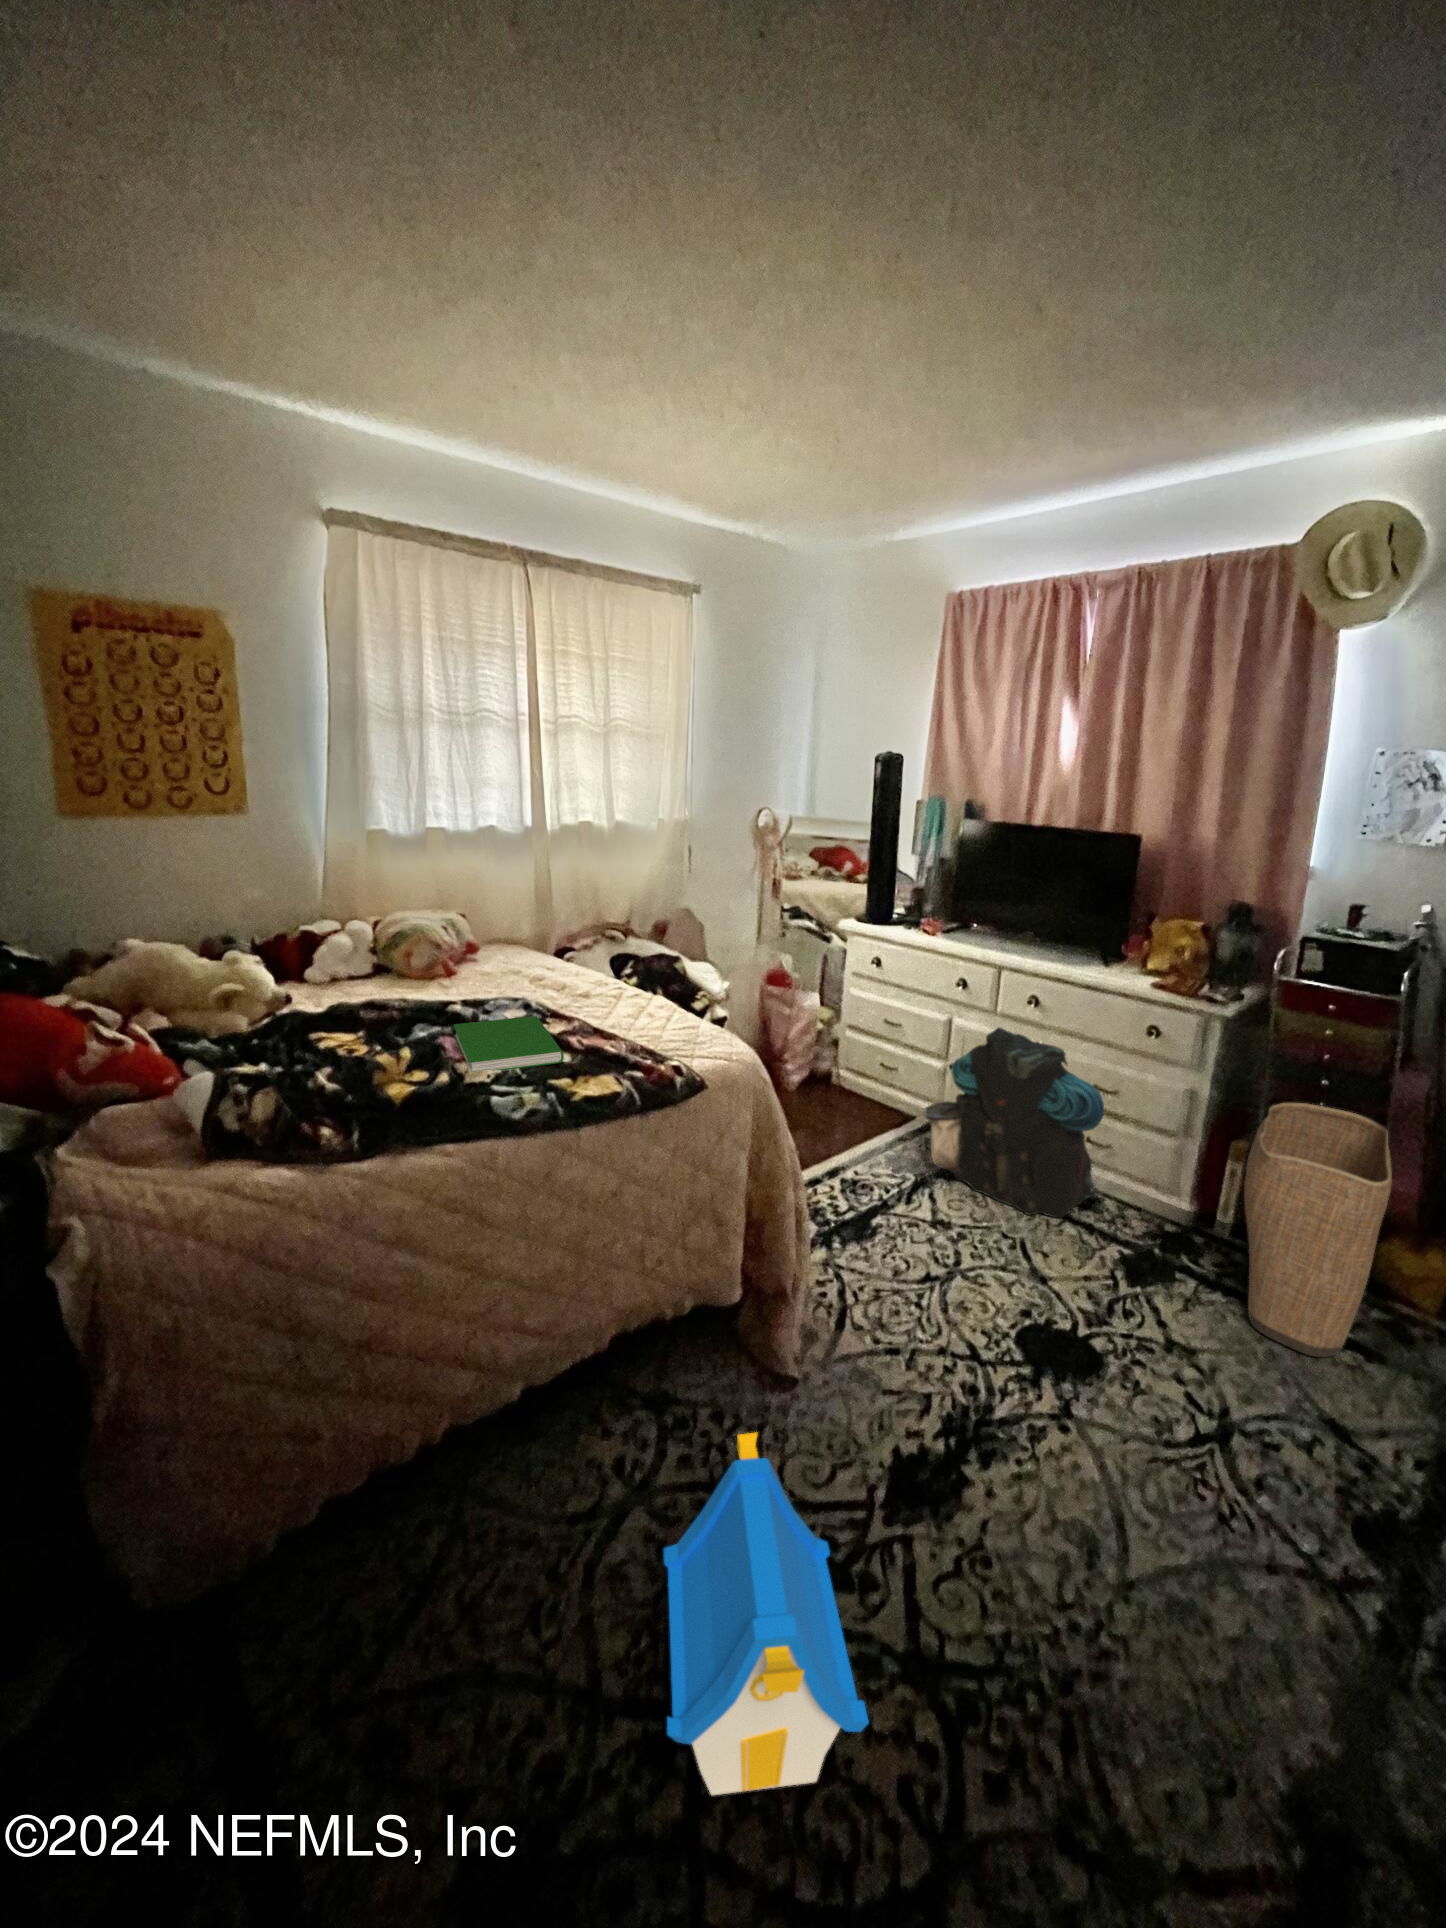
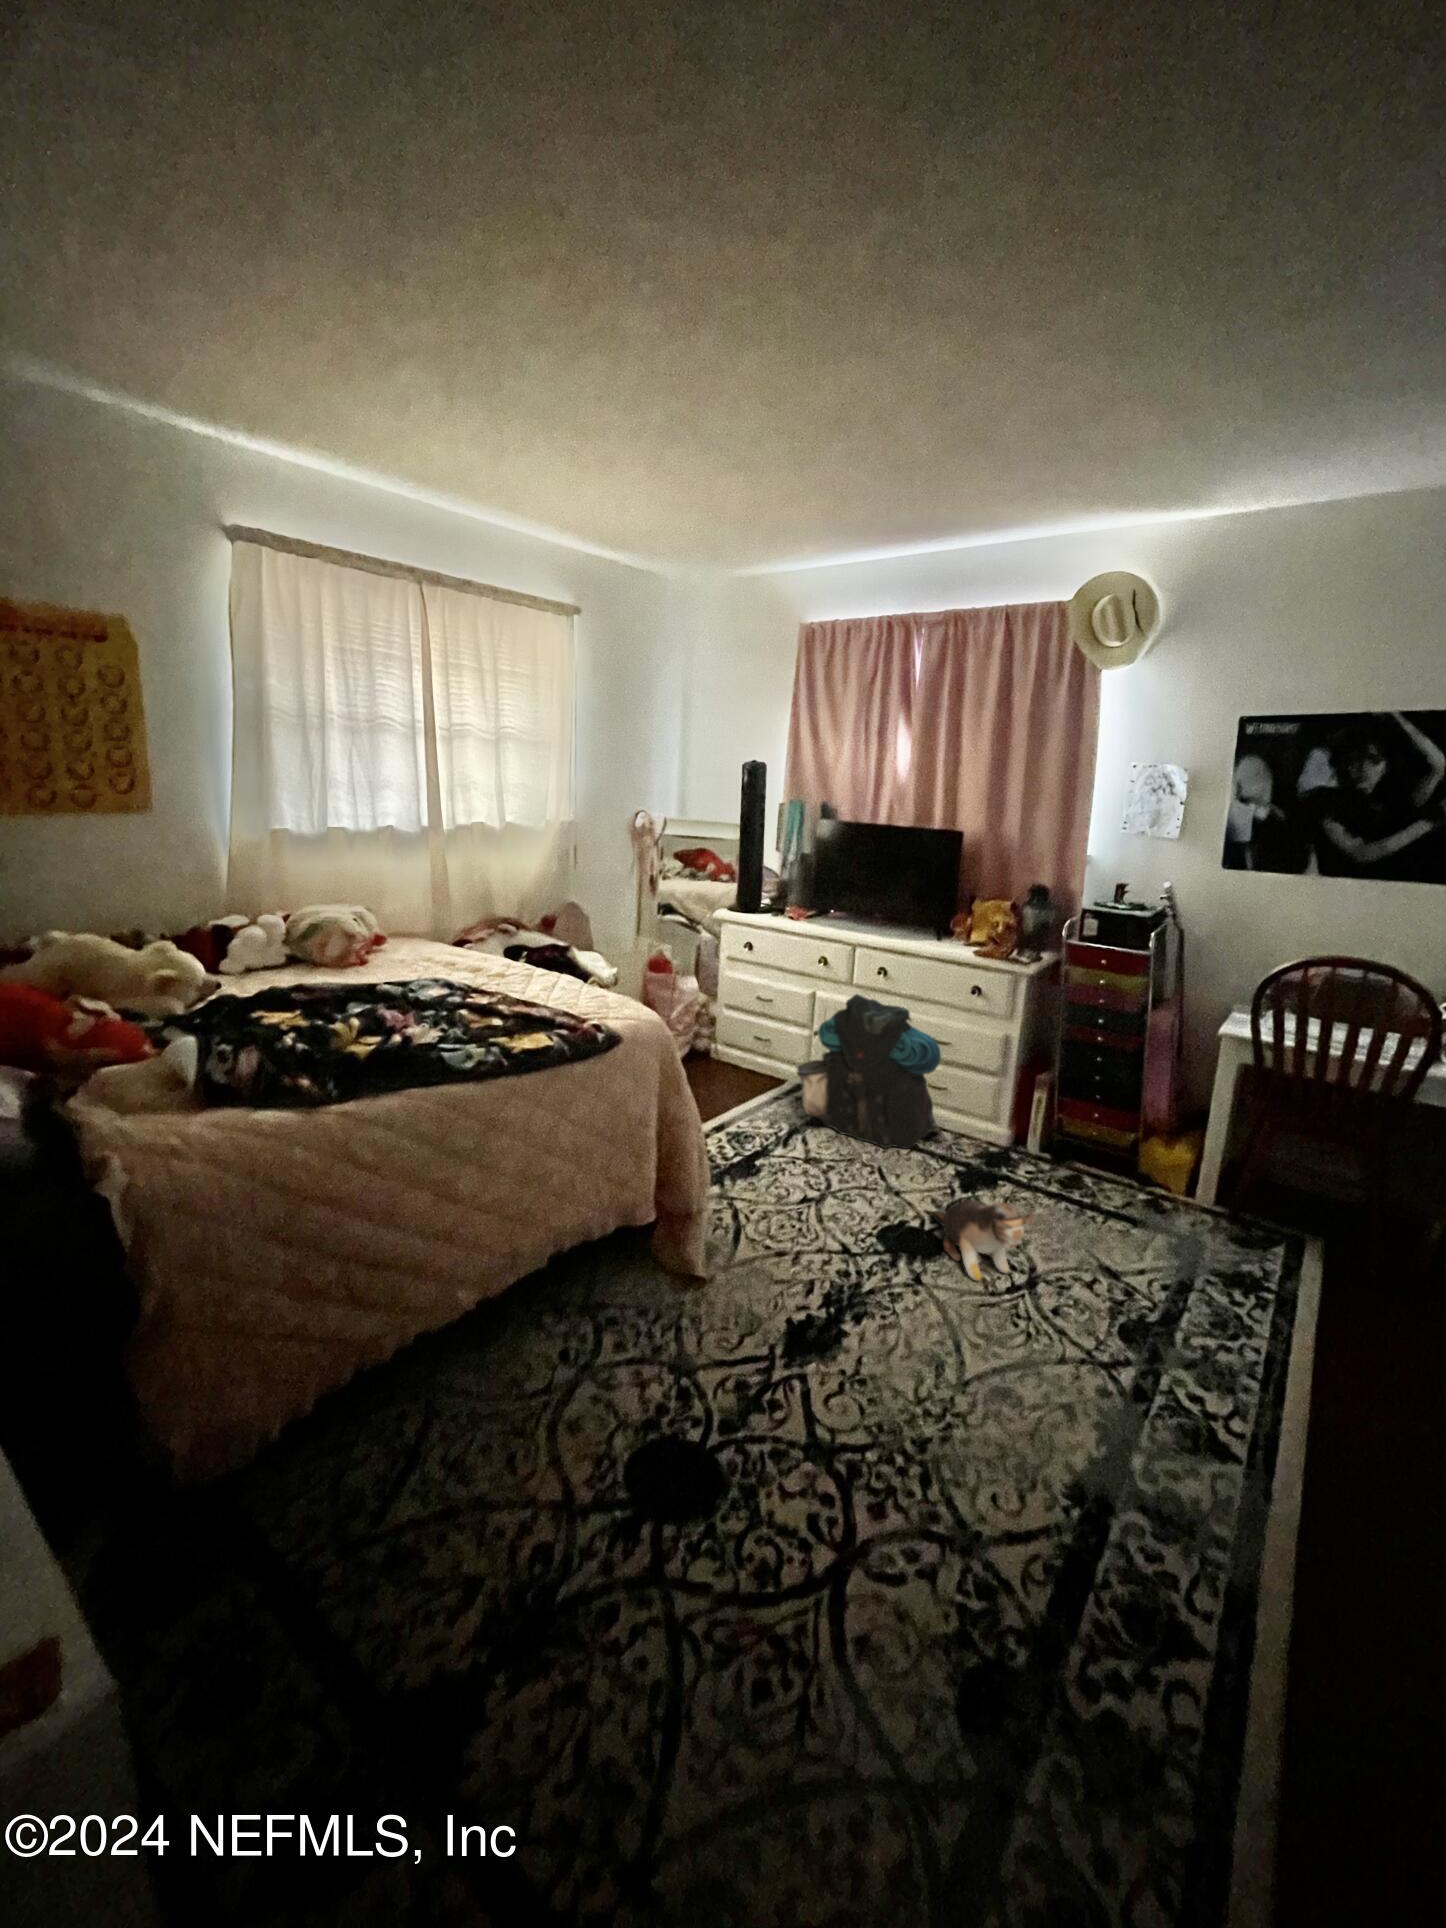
hardcover book: present [454,1016,564,1072] -> none [390,991,499,1037]
laundry basket: present [1244,1103,1392,1357] -> none [1044,1039,1144,1227]
plush toy: none [1089,1310,1233,1423] -> present [933,1199,1034,1281]
toy house: present [664,1433,869,1795] -> none [616,1293,785,1546]

